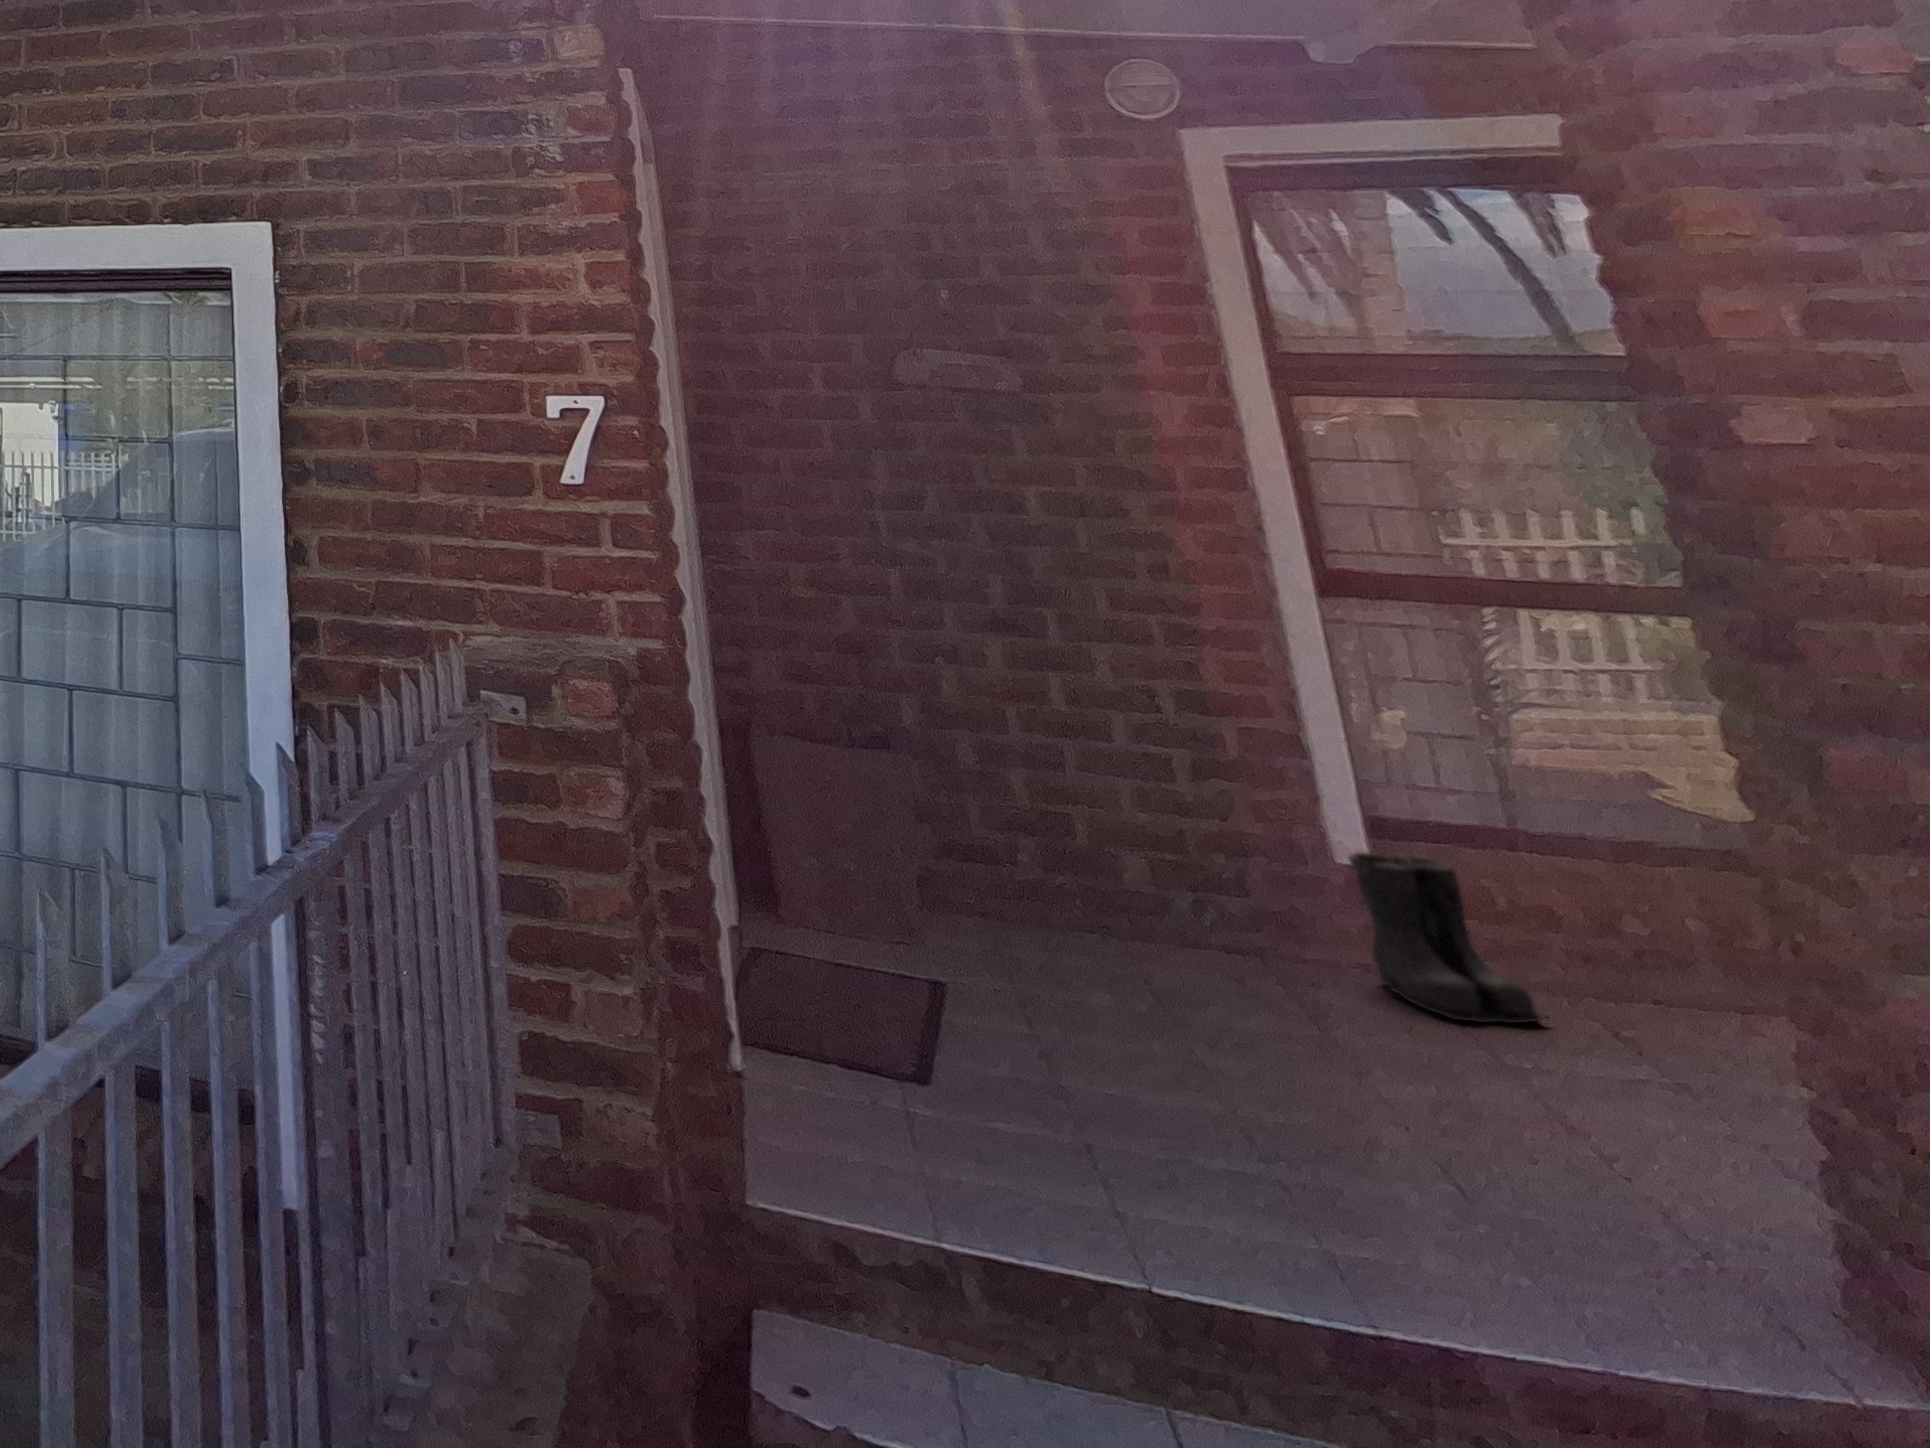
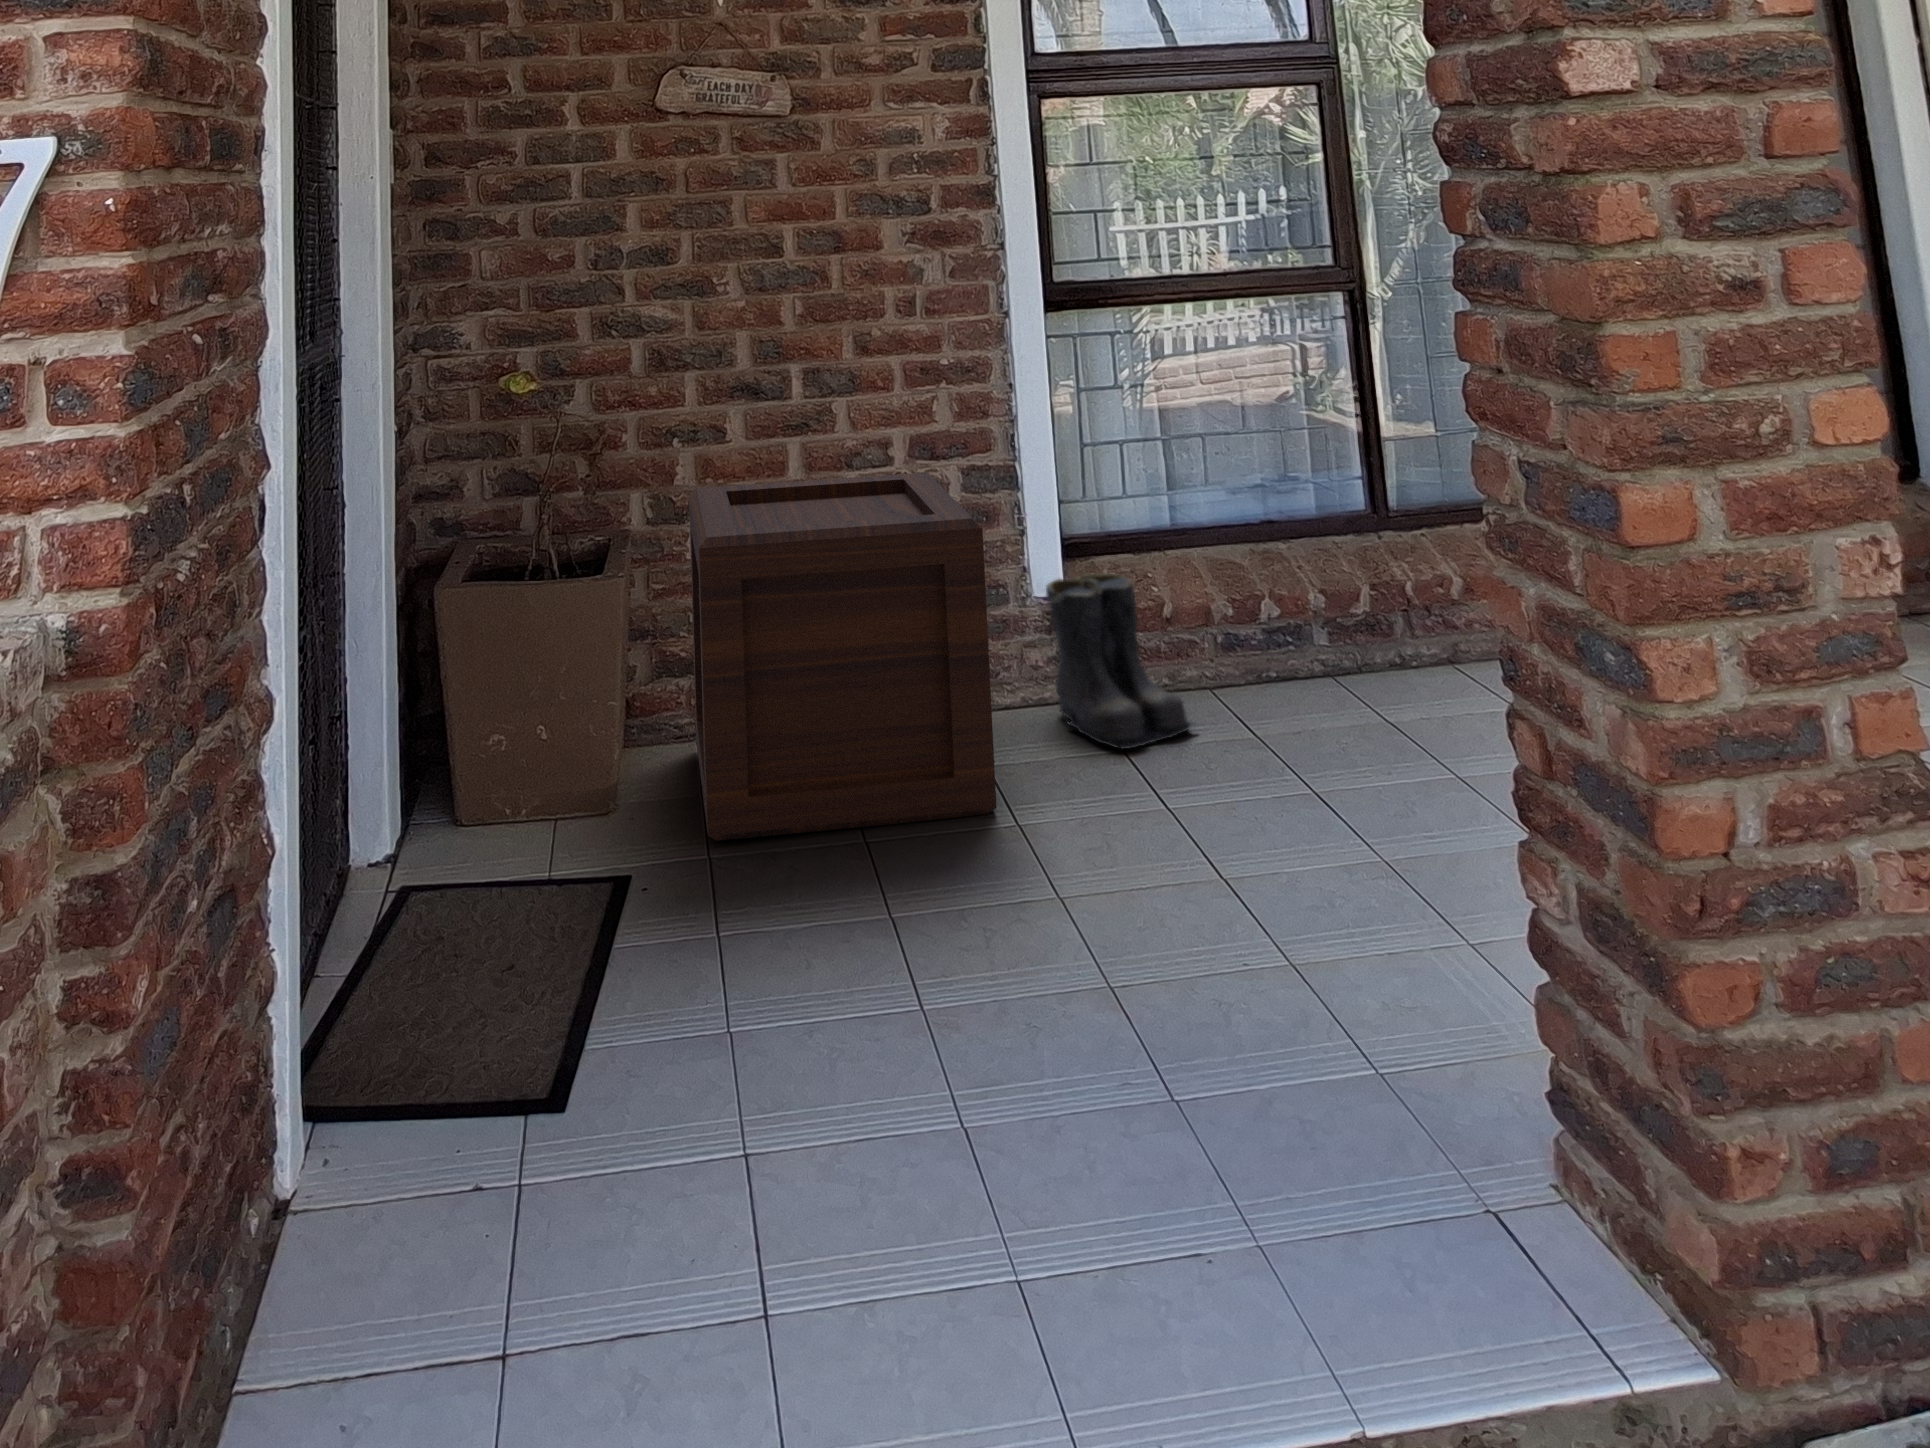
wooden crate: none [959,707,1308,1032] -> present [689,473,996,841]

